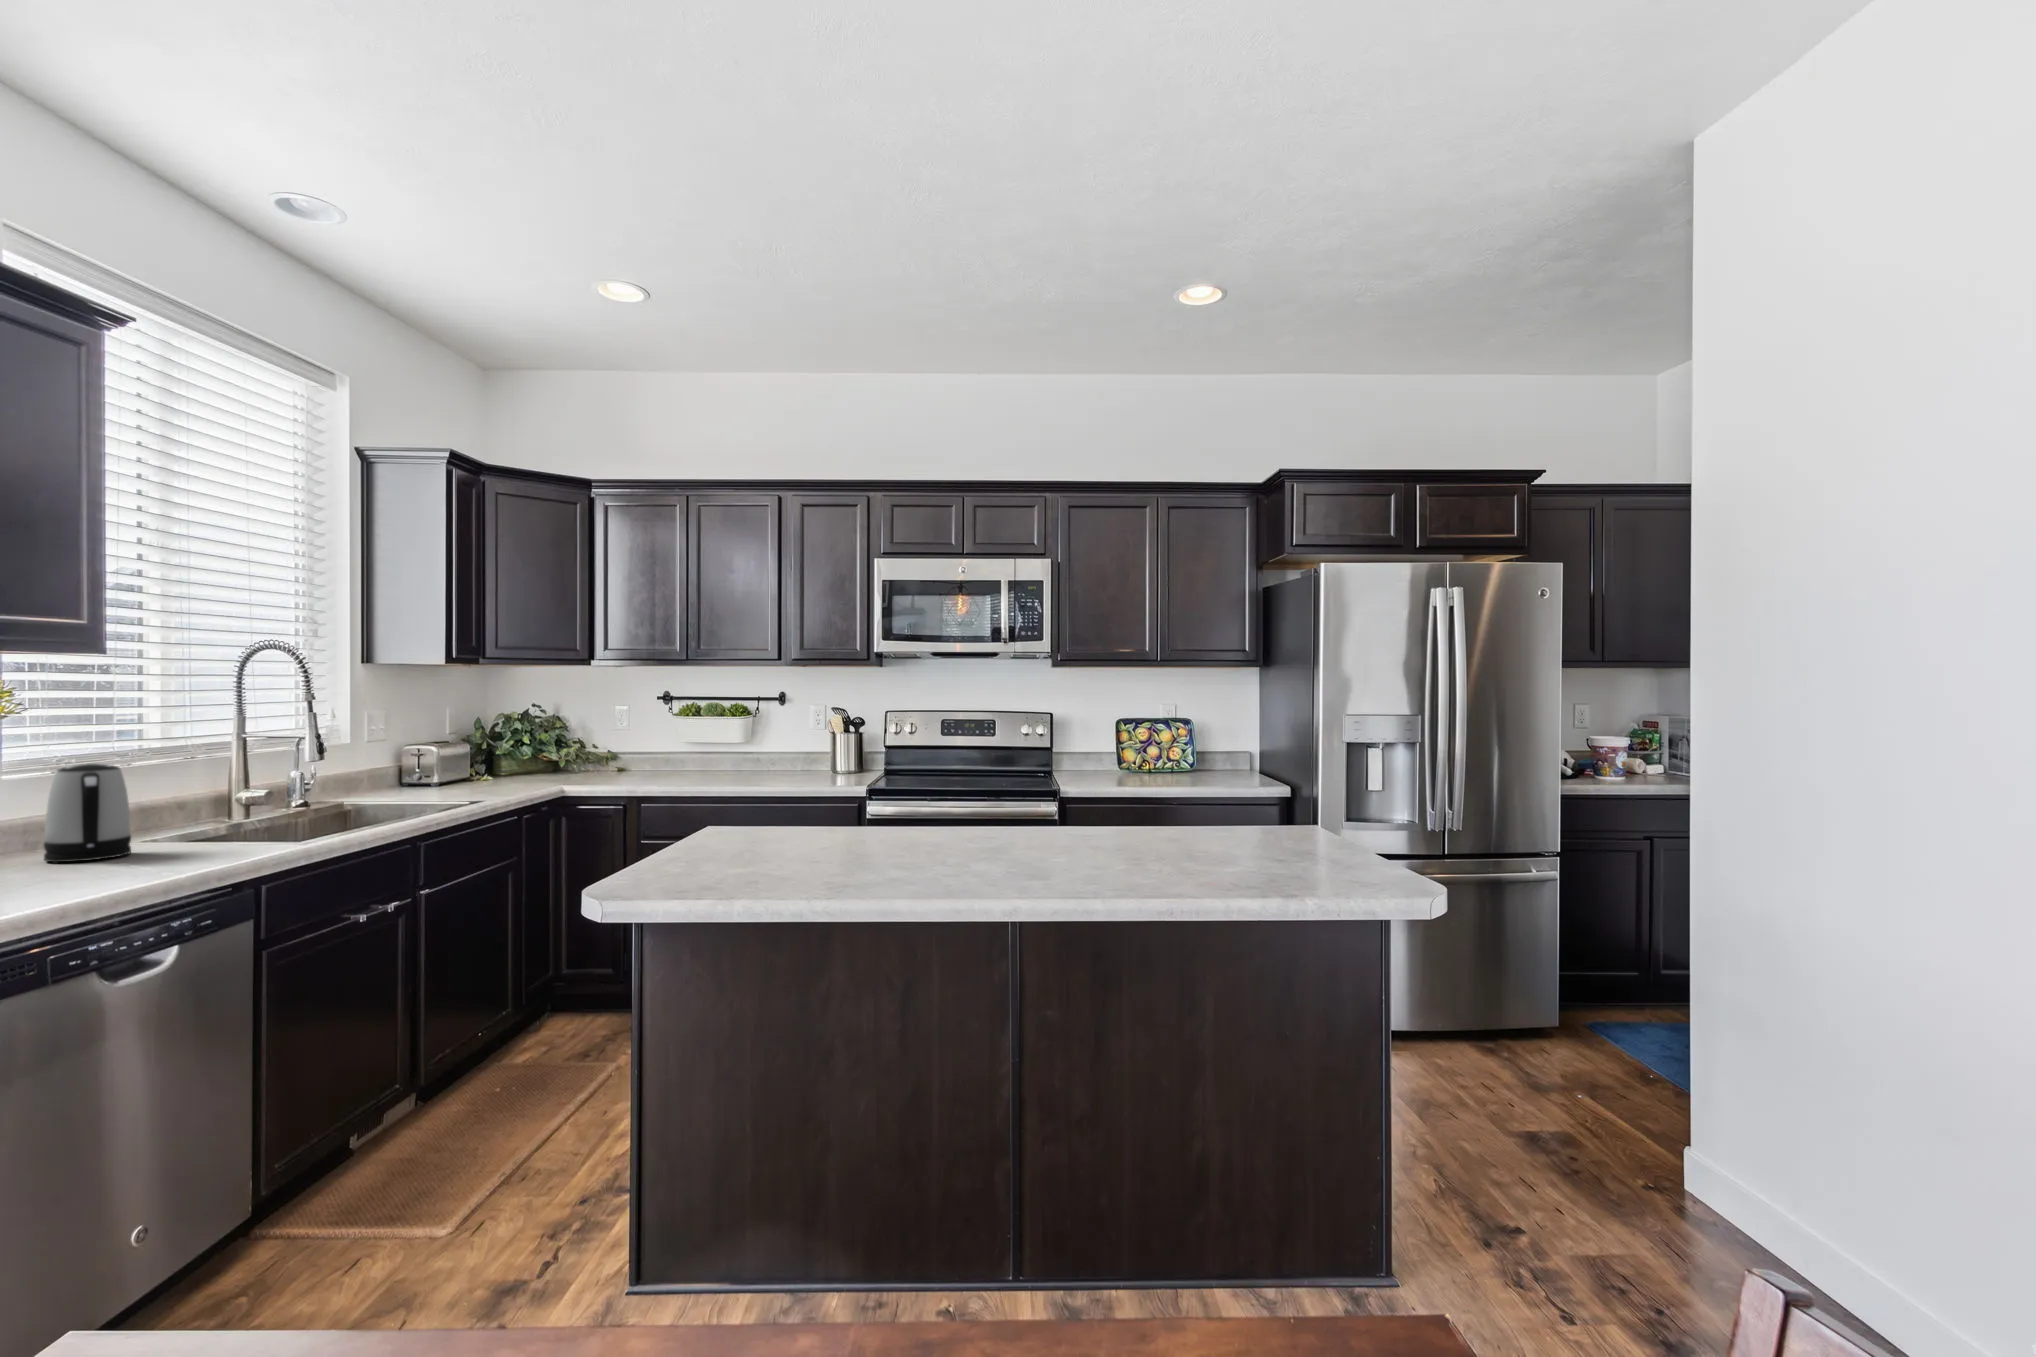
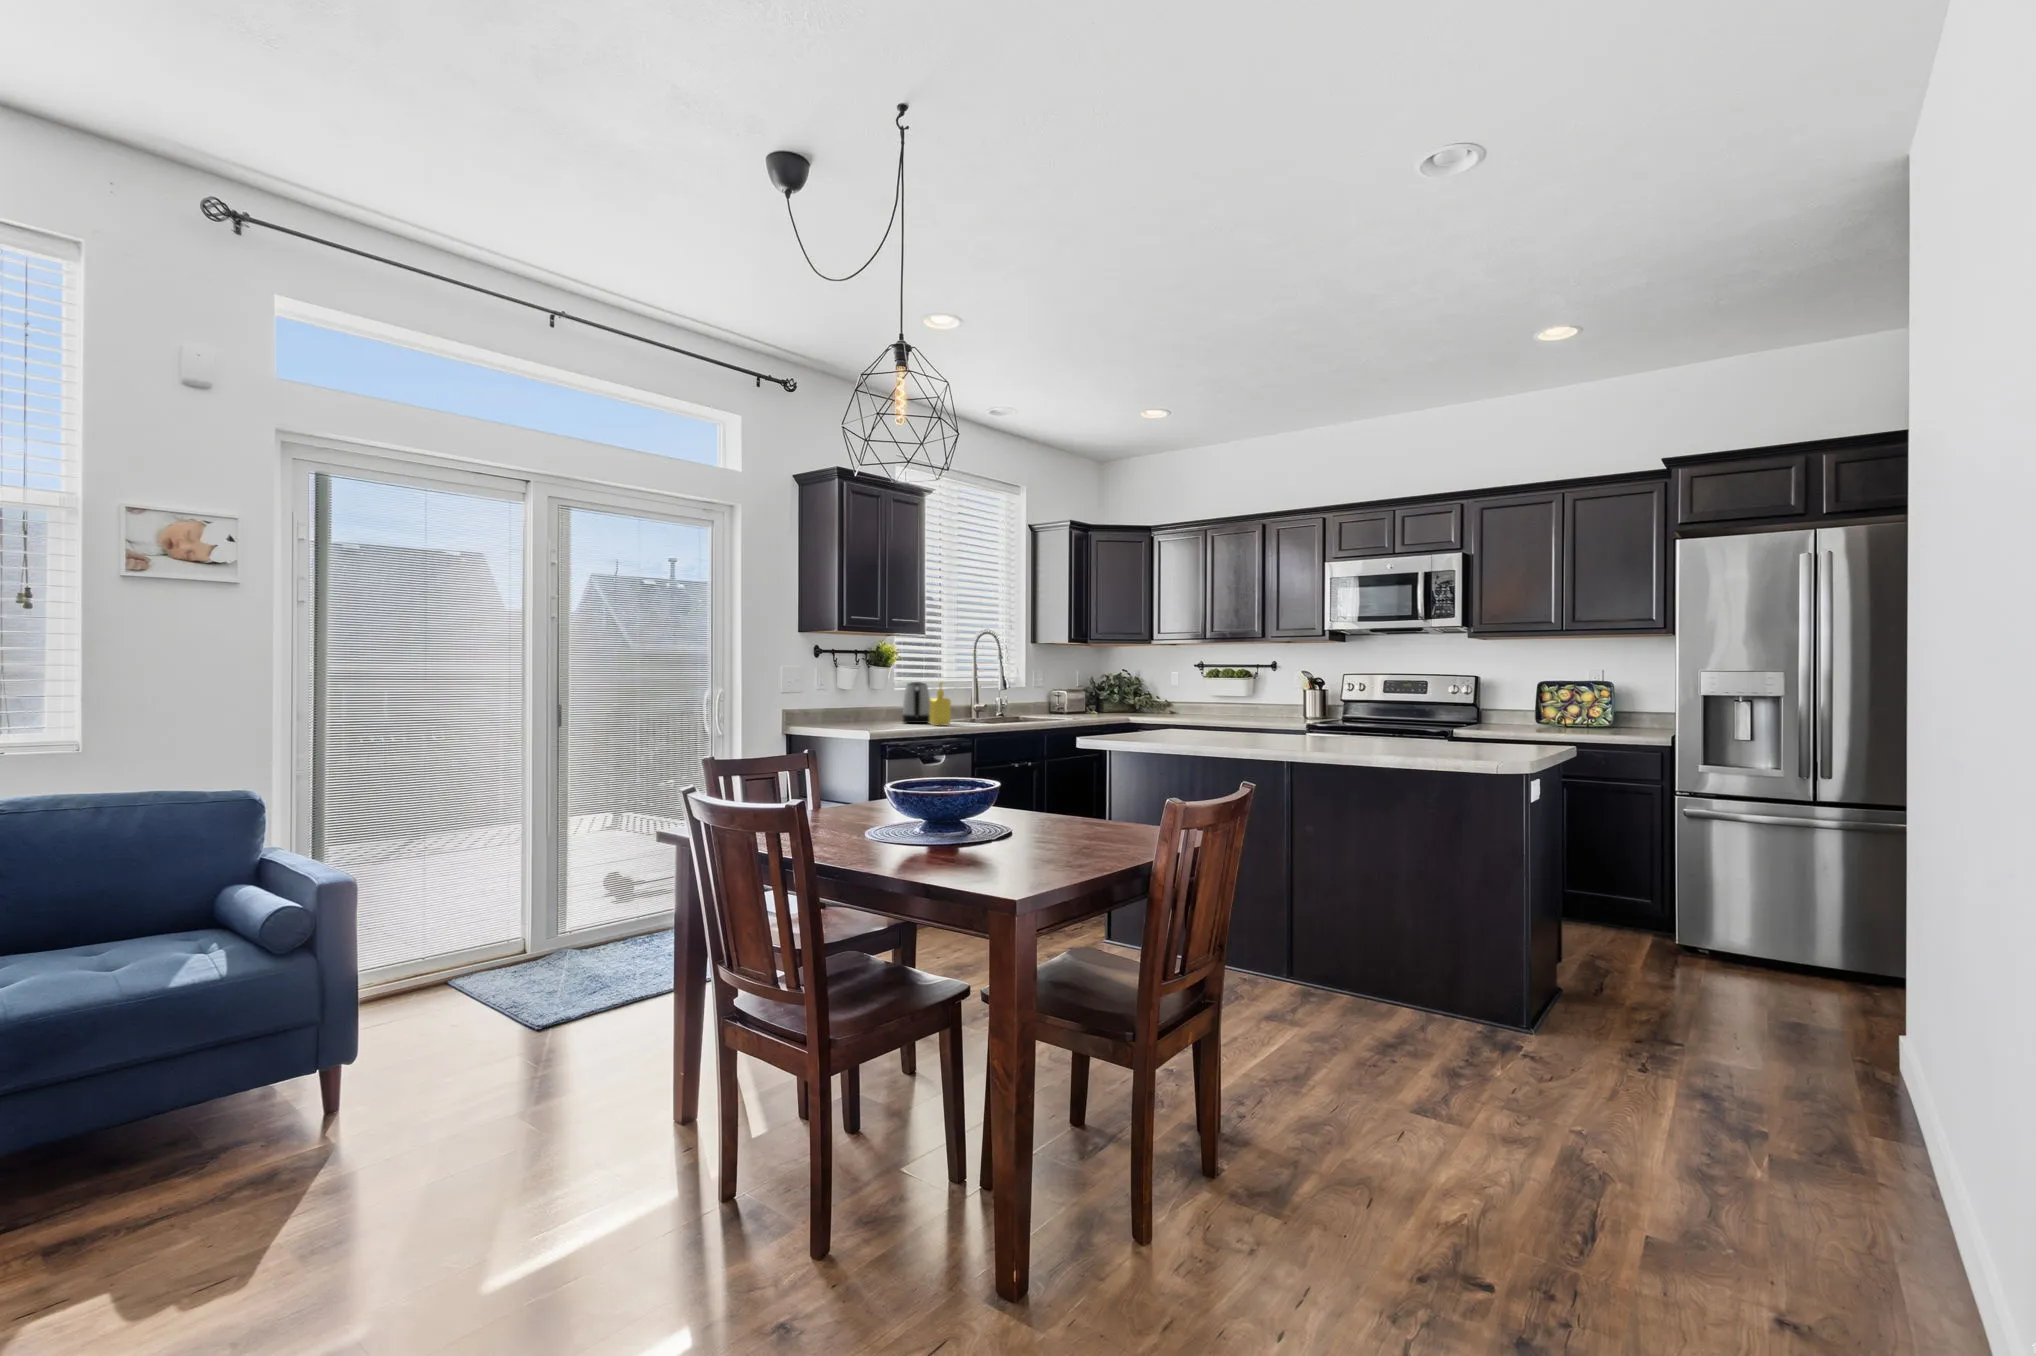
soap dispenser: none [133,768,196,869] -> present [930,682,951,726]

